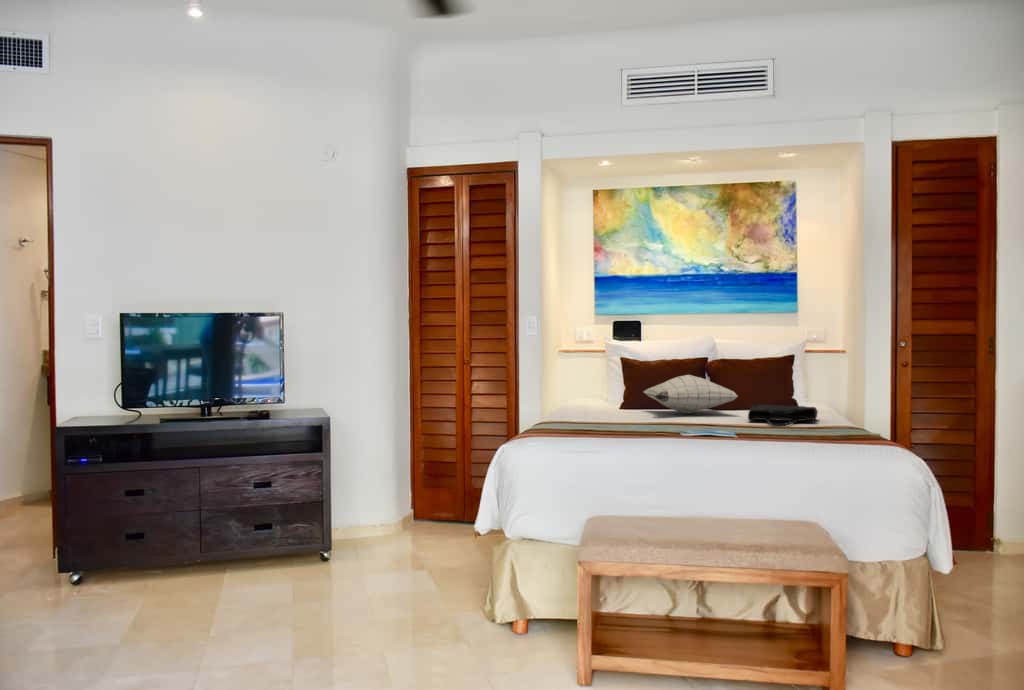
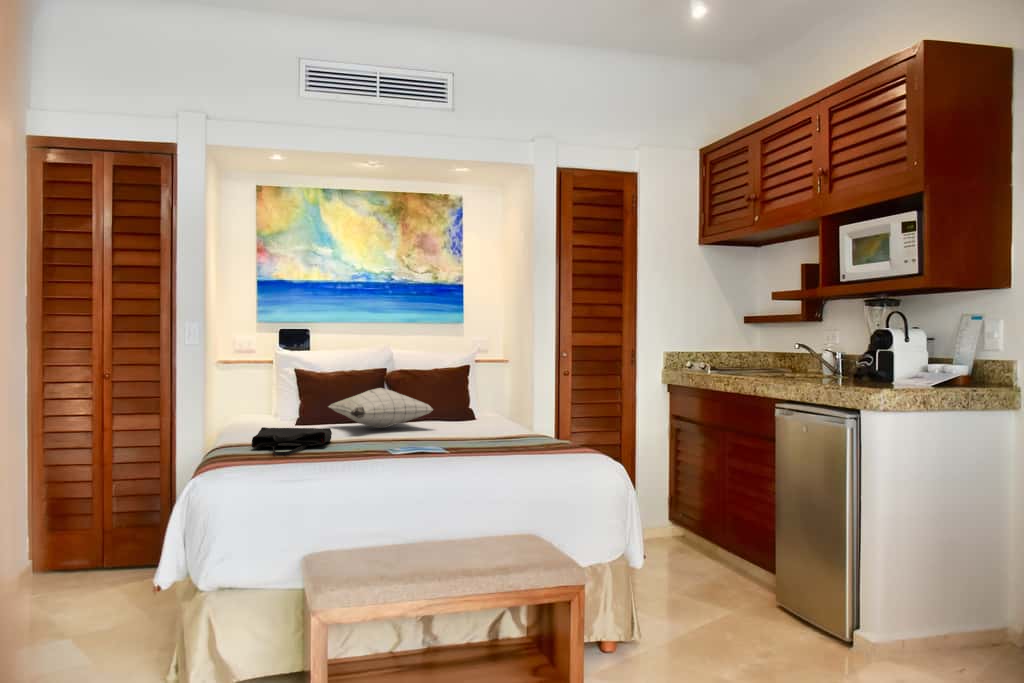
tote bag: present [748,404,818,427] -> present [252,427,332,456]

